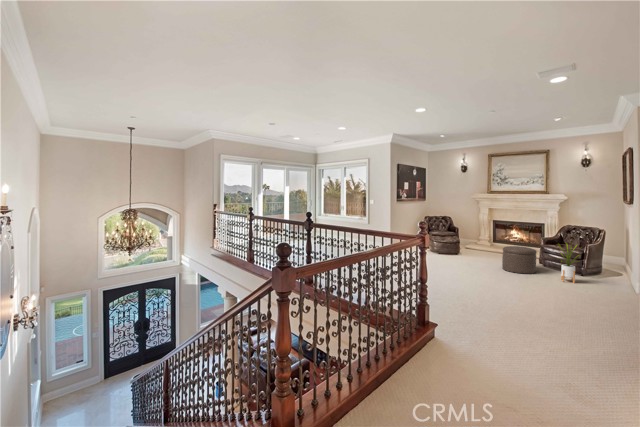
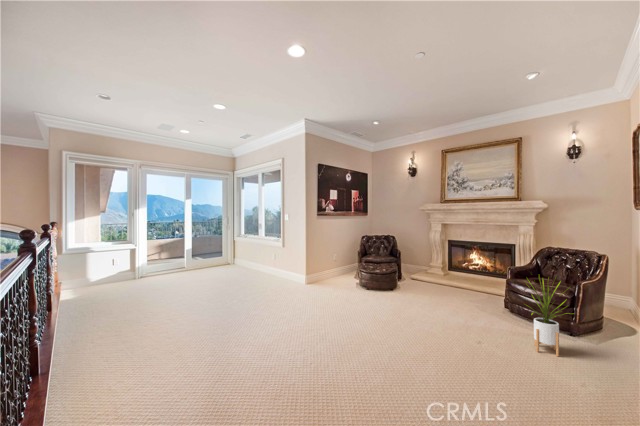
ottoman: present [502,246,537,274] -> none [443,279,494,328]

